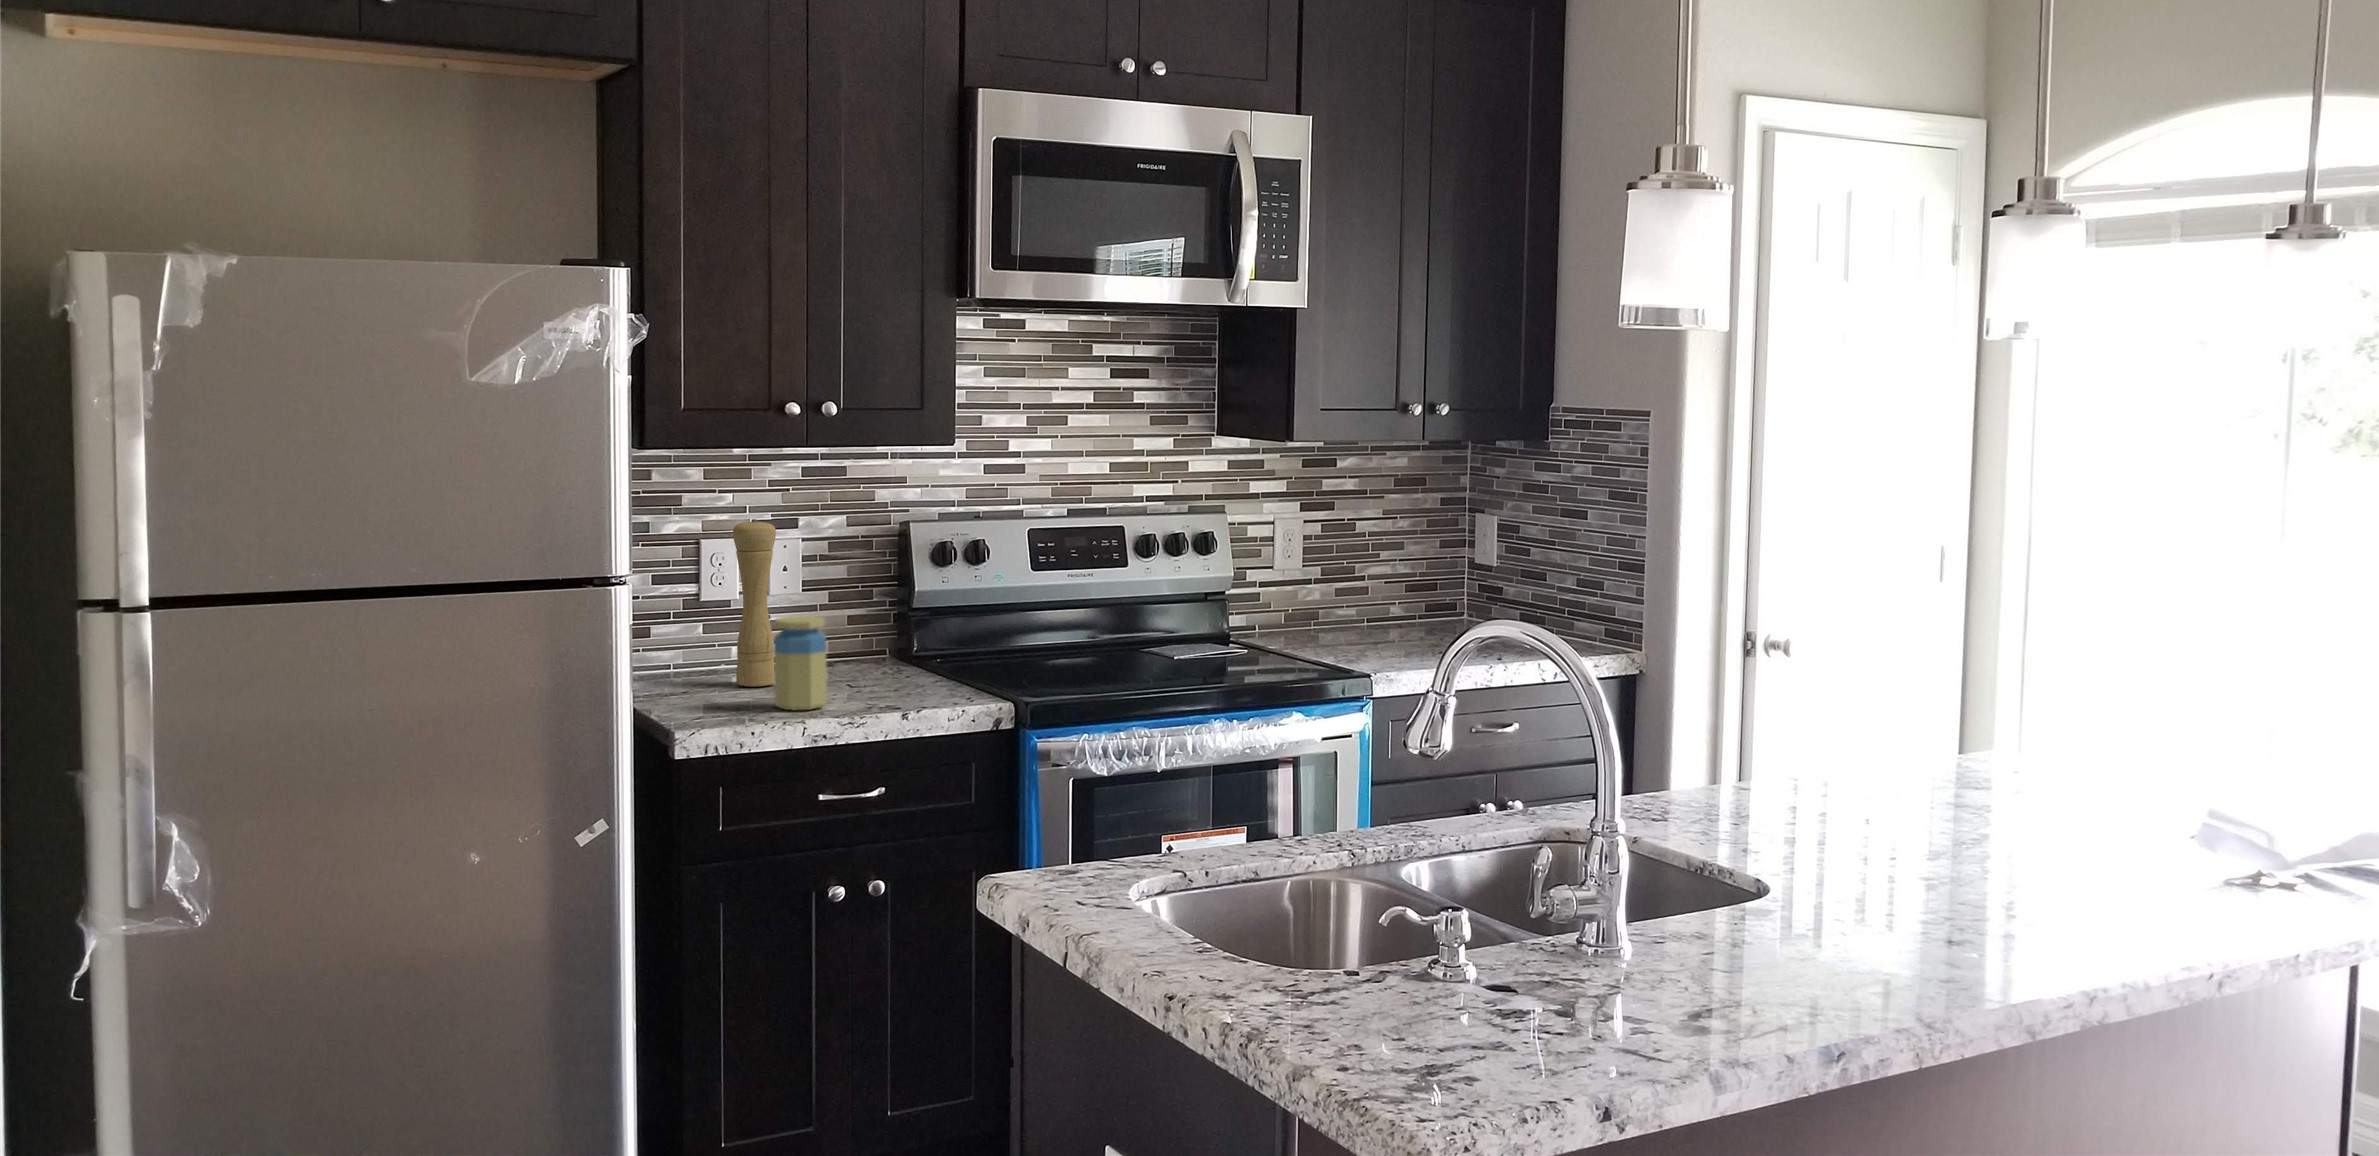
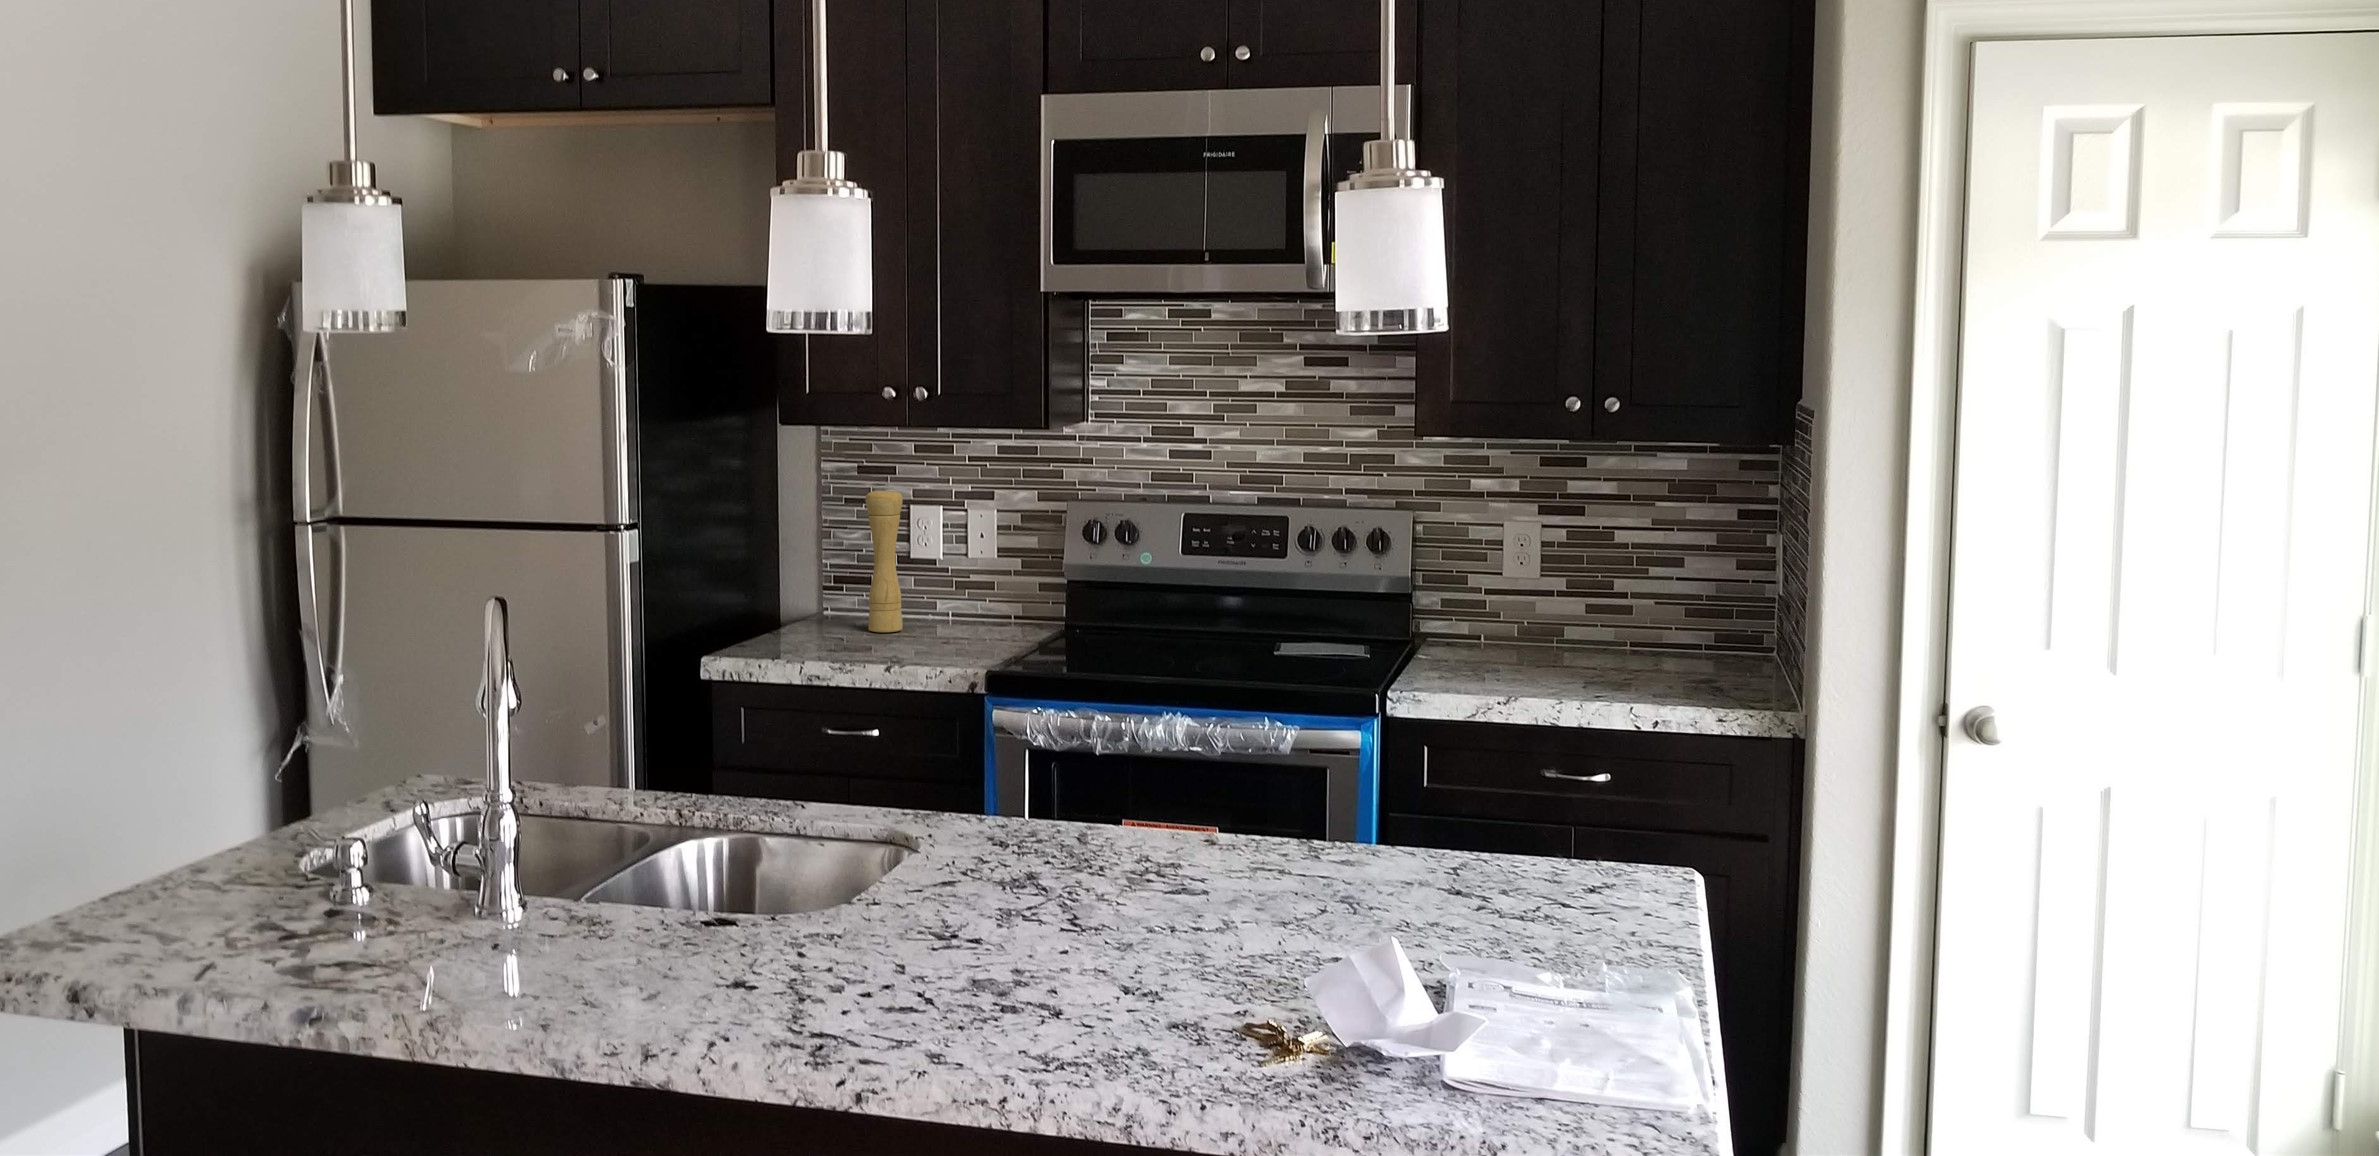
jar: present [774,616,827,710] -> none [815,572,861,653]

